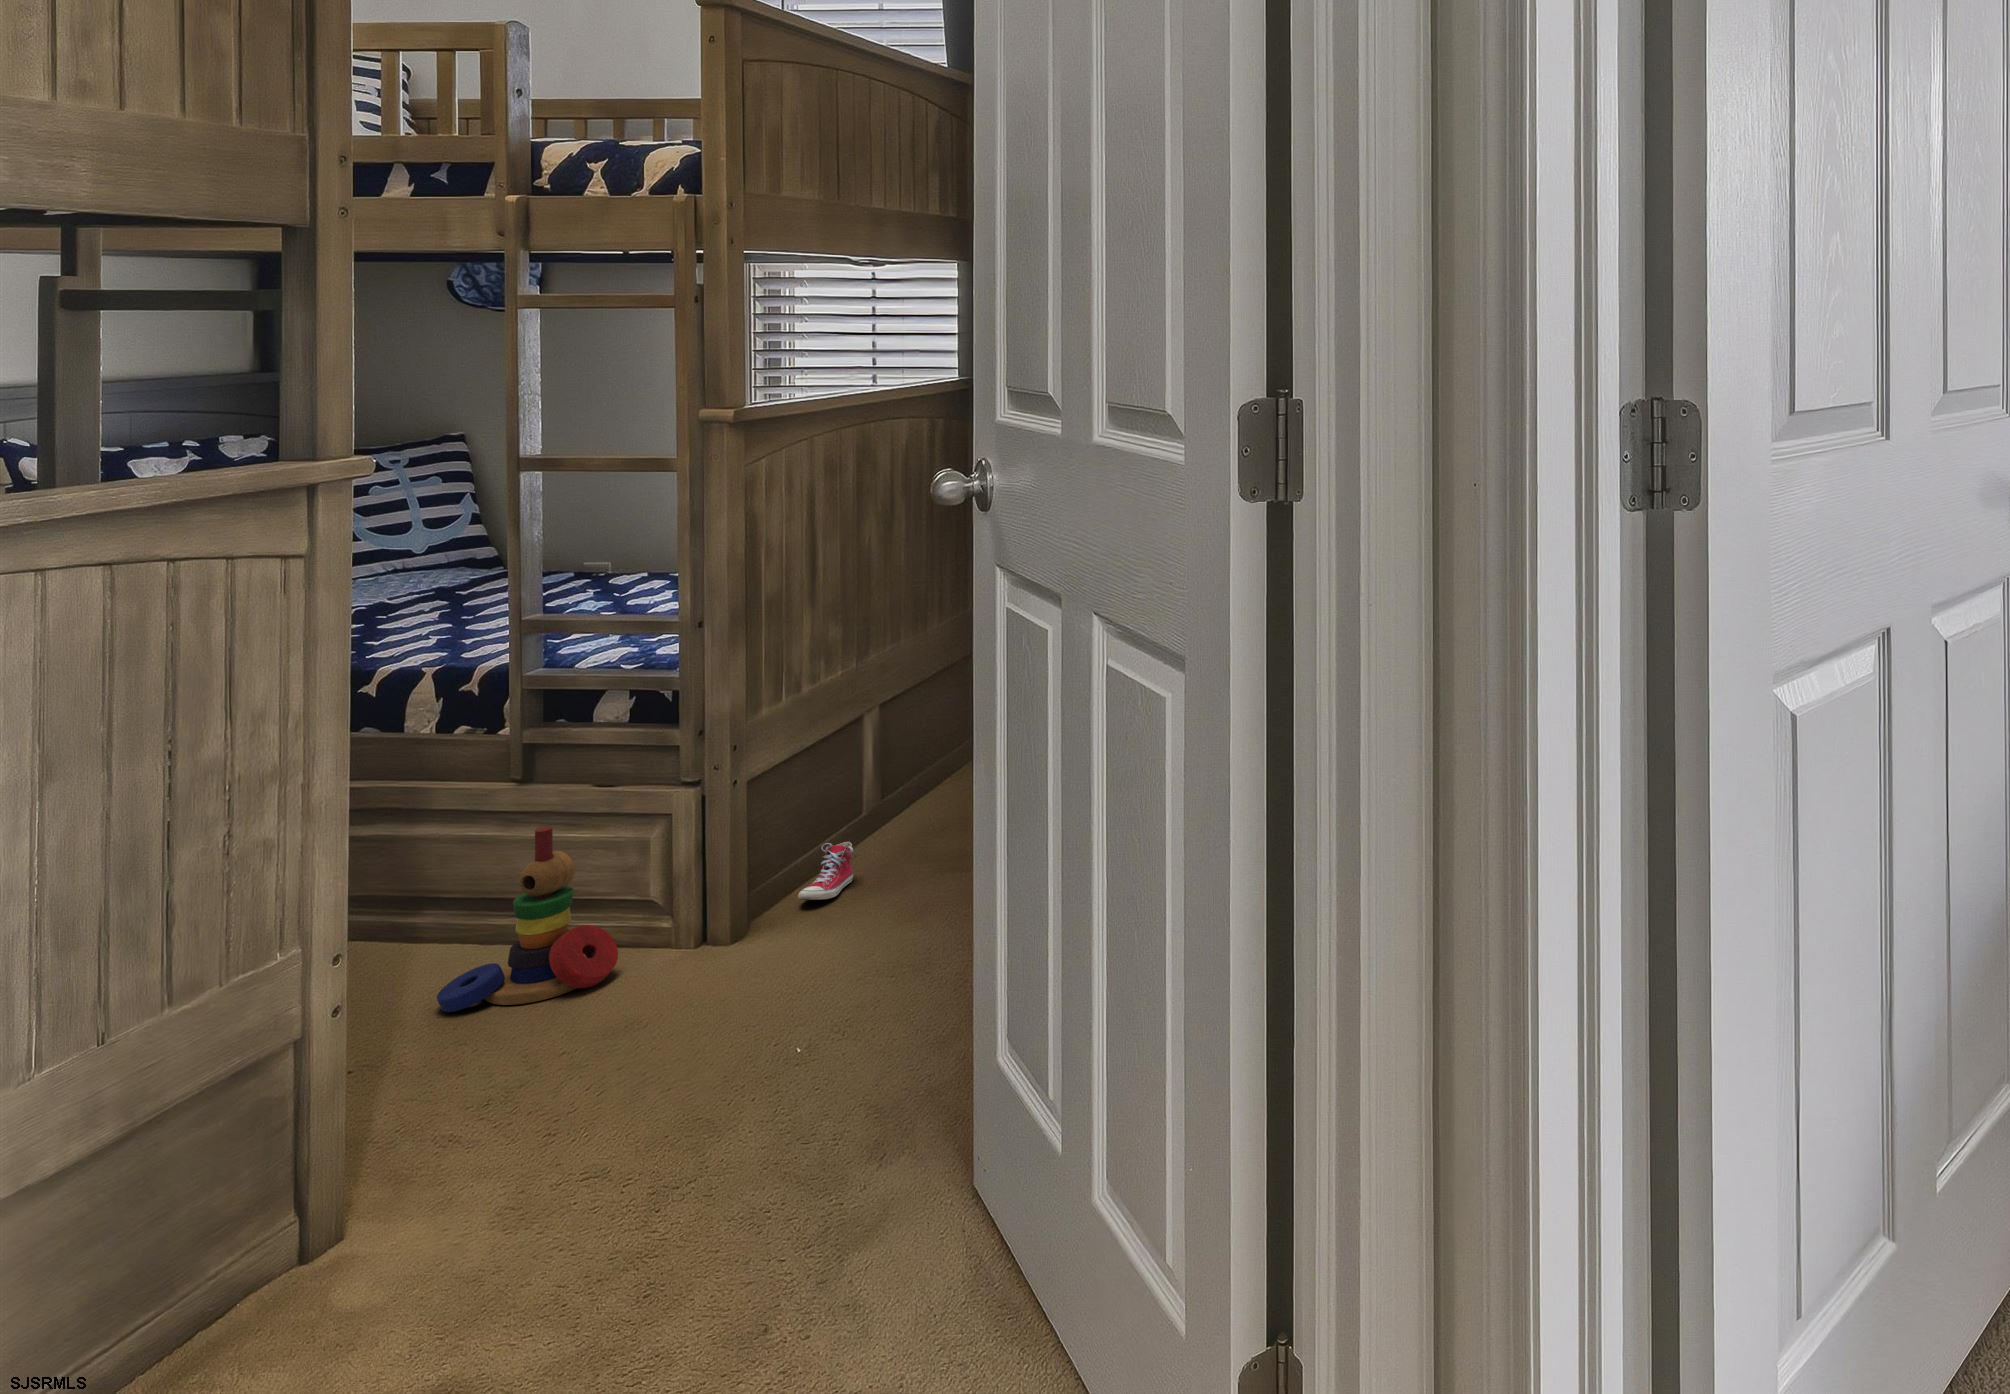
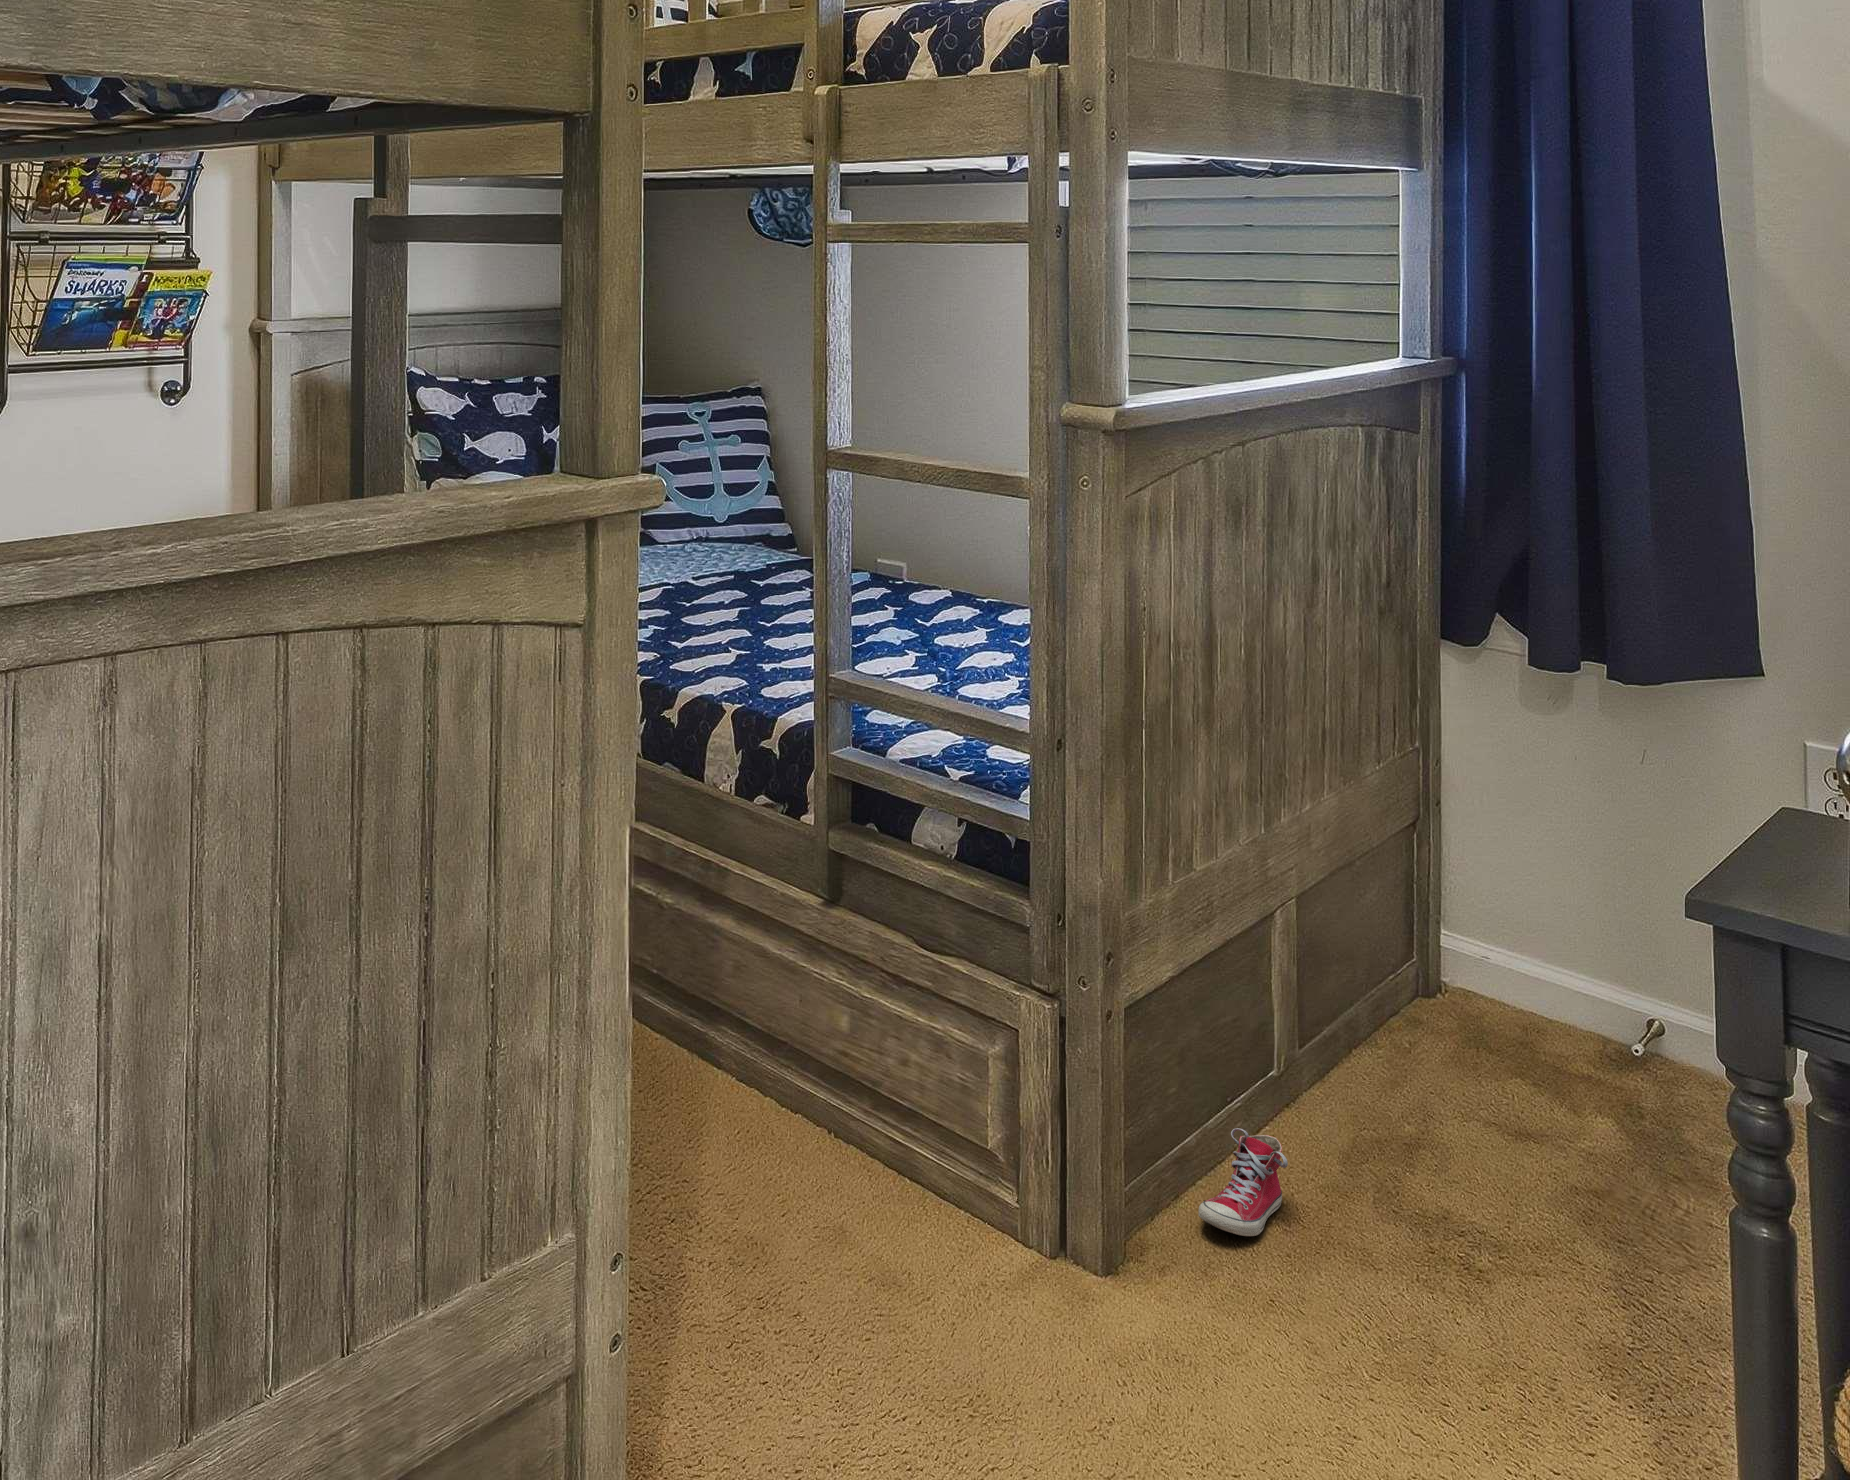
stacking toy: present [437,827,618,1012] -> none [732,994,946,1259]

